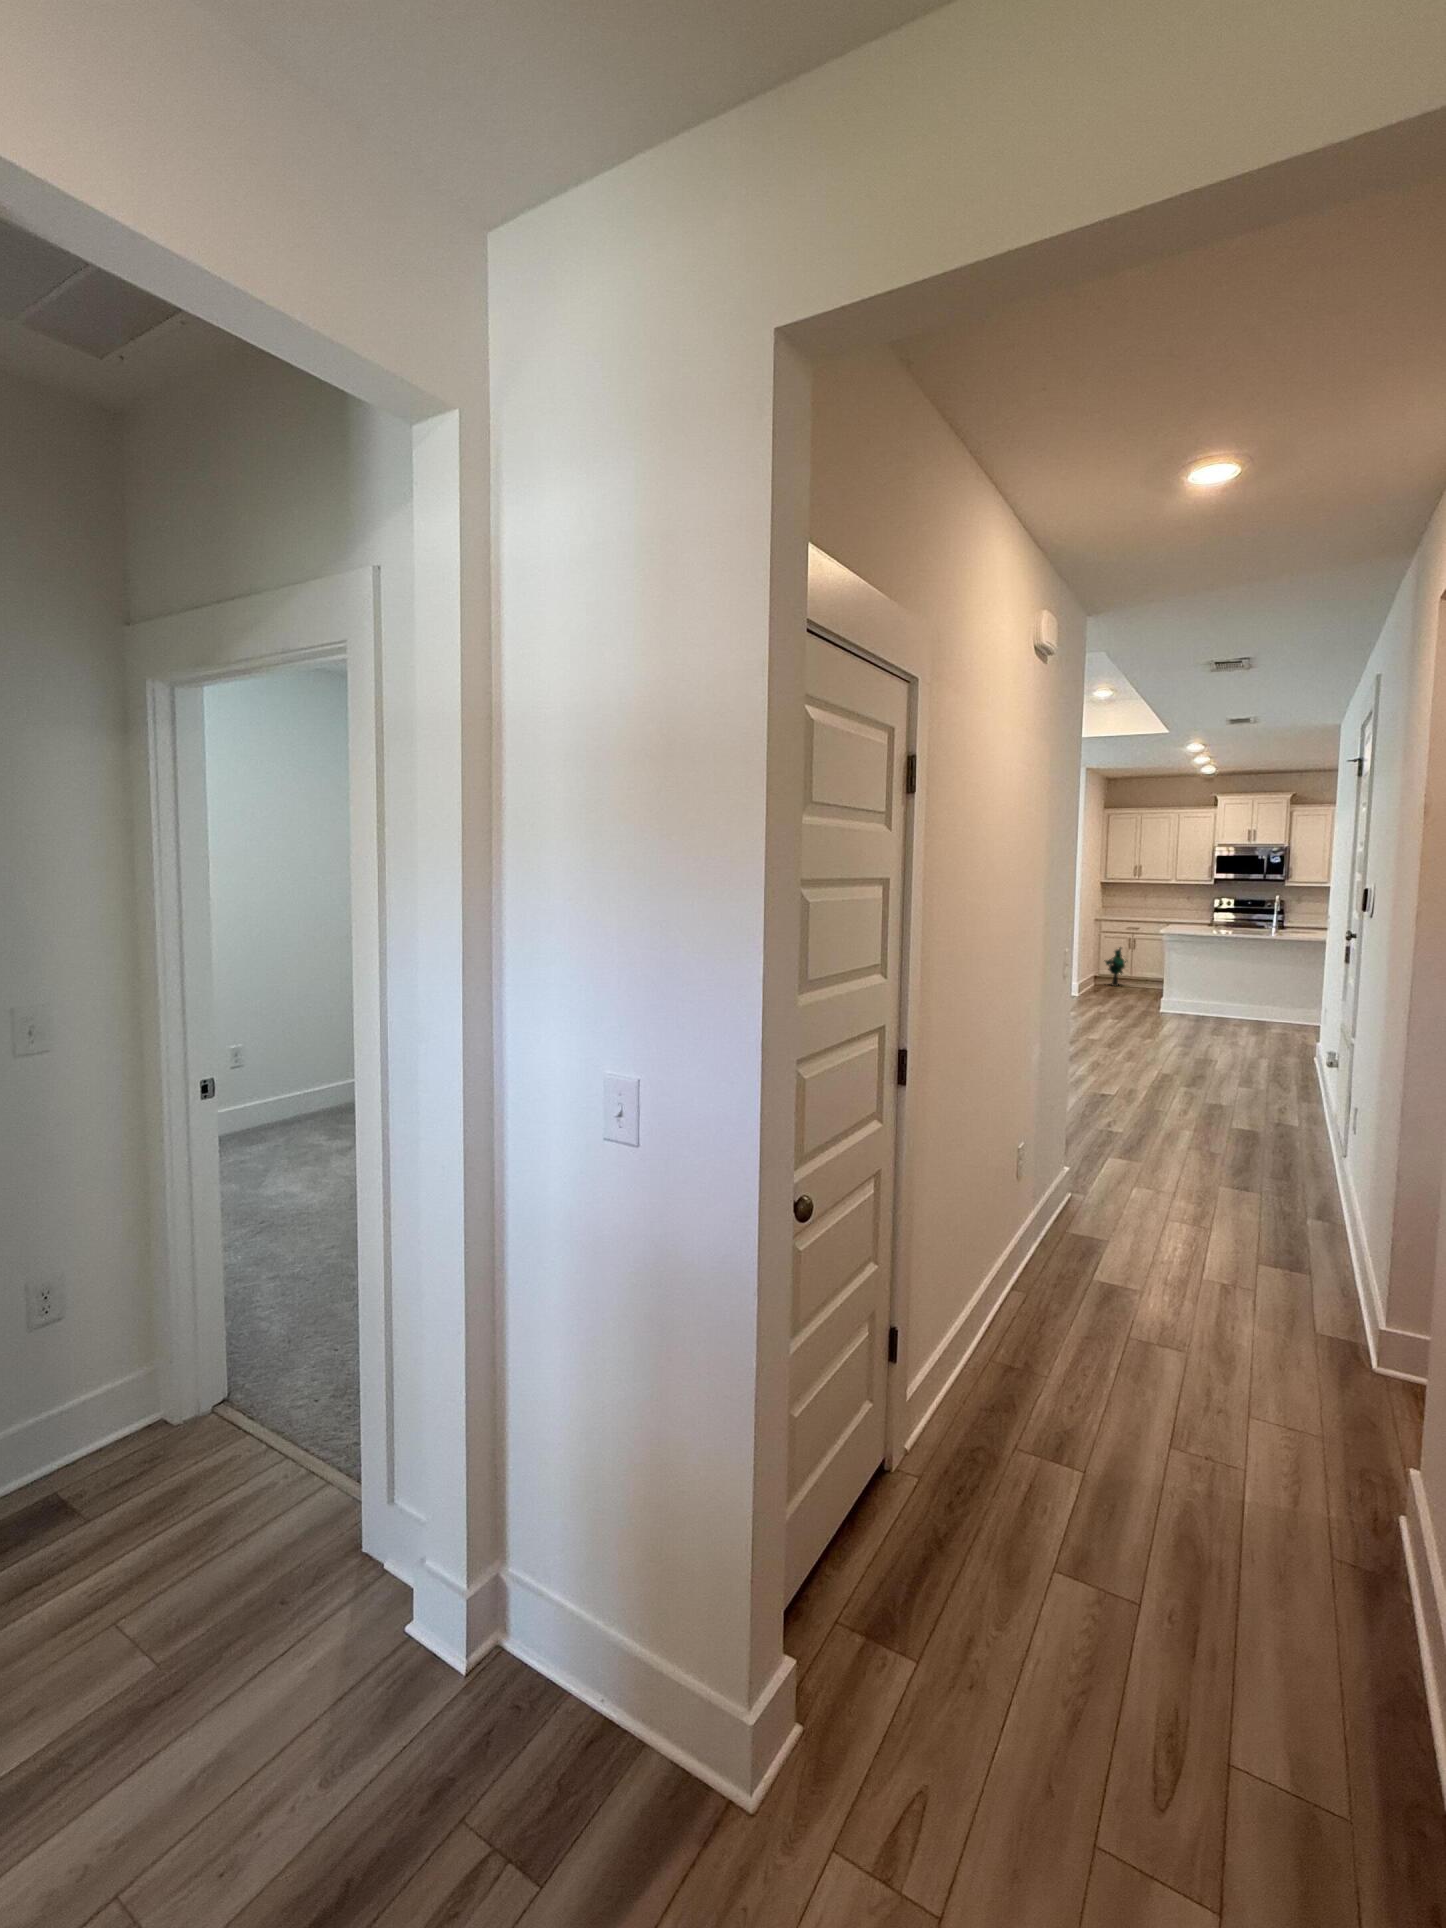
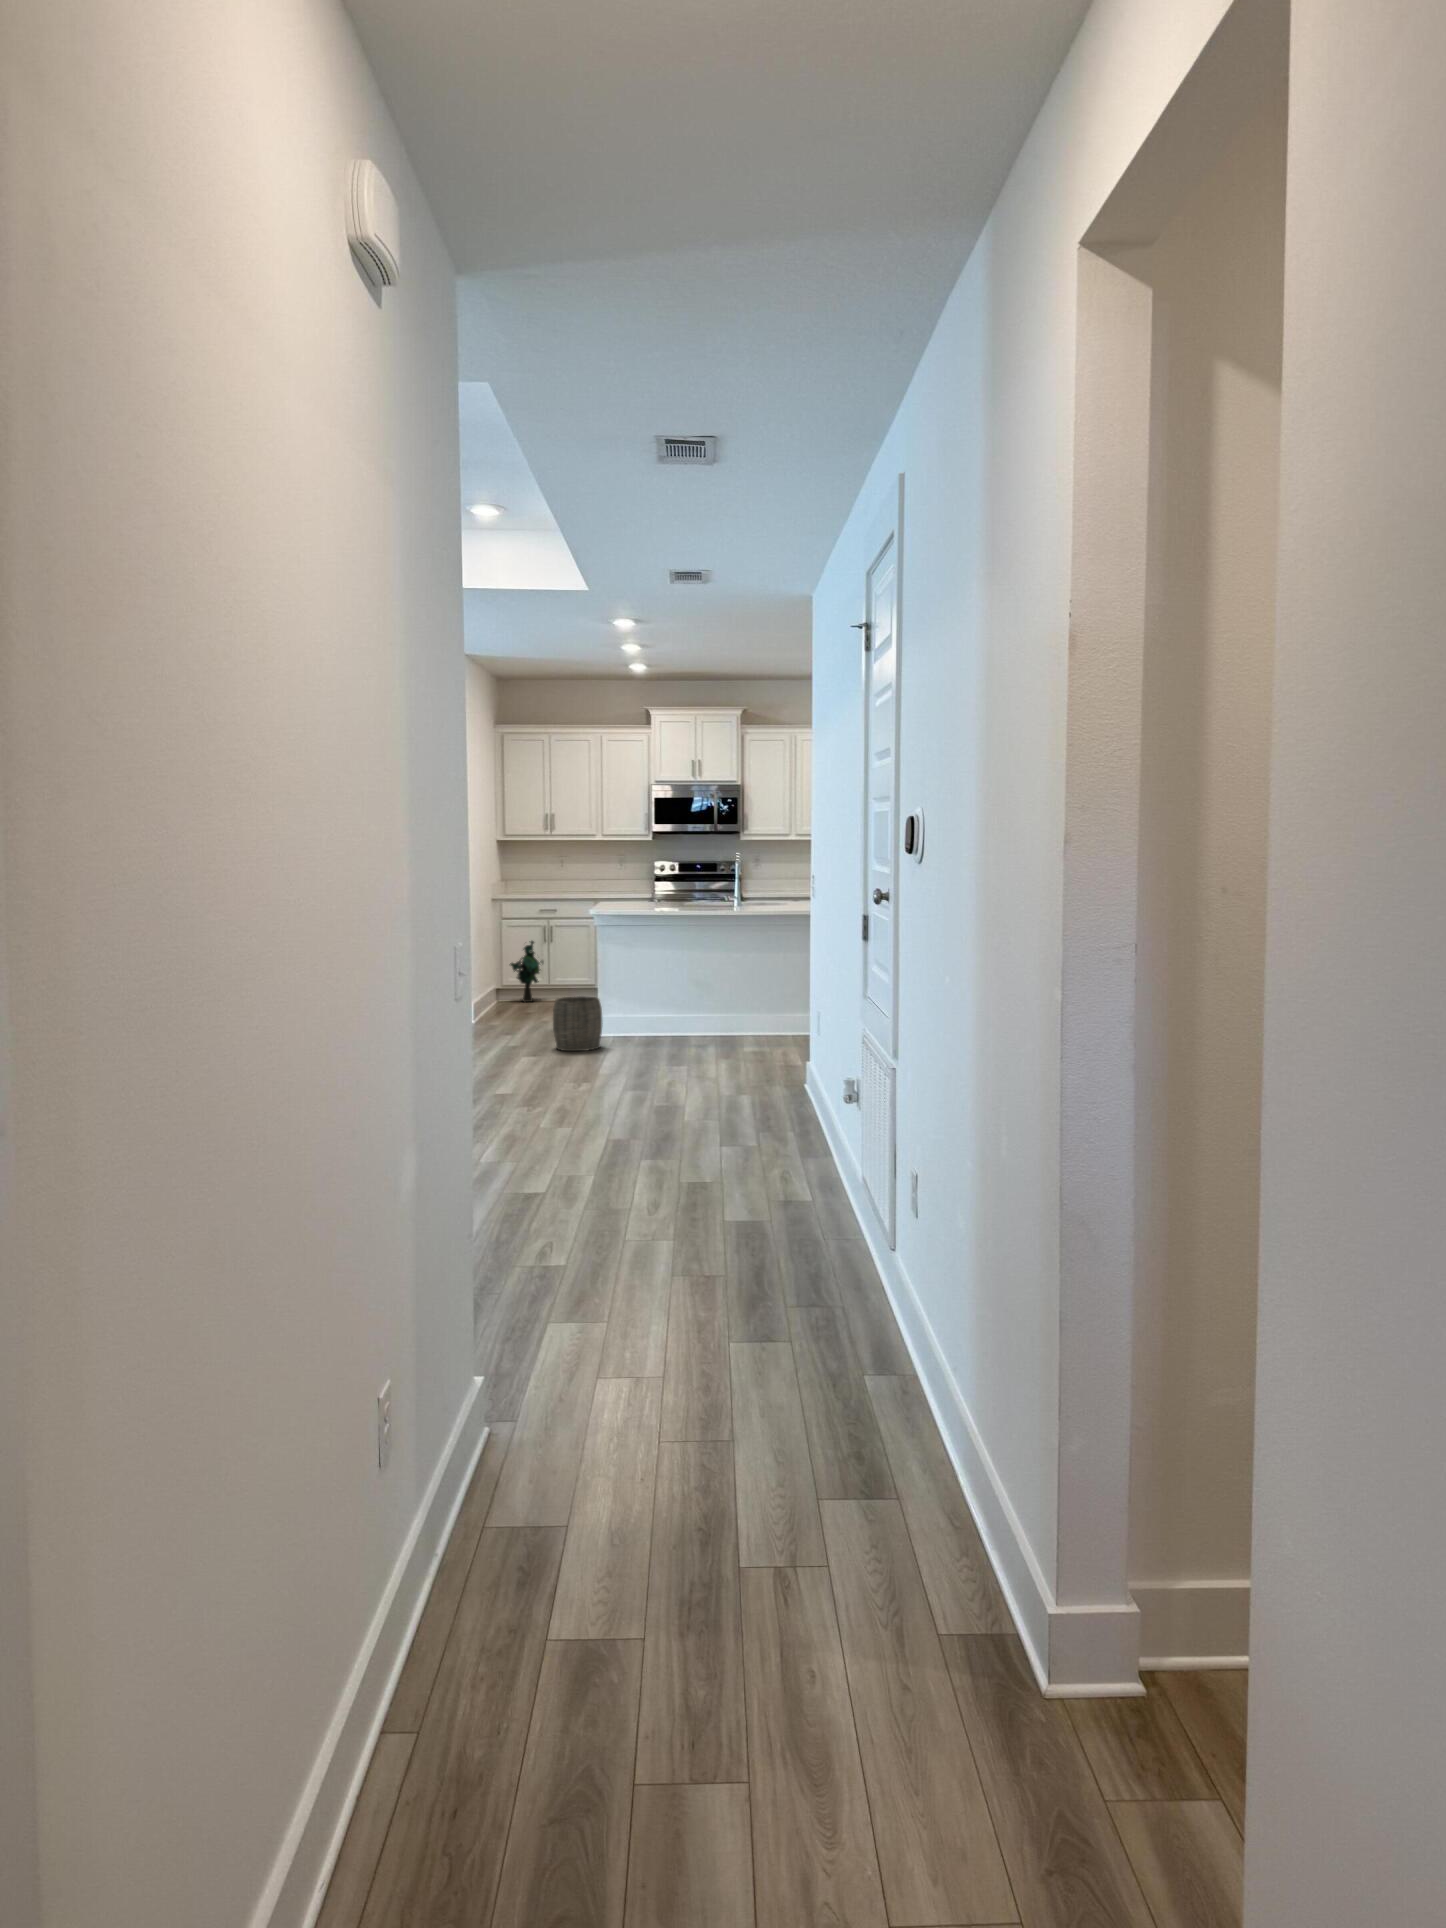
woven basket: none [1129,984,1165,1019] -> present [553,996,602,1051]

